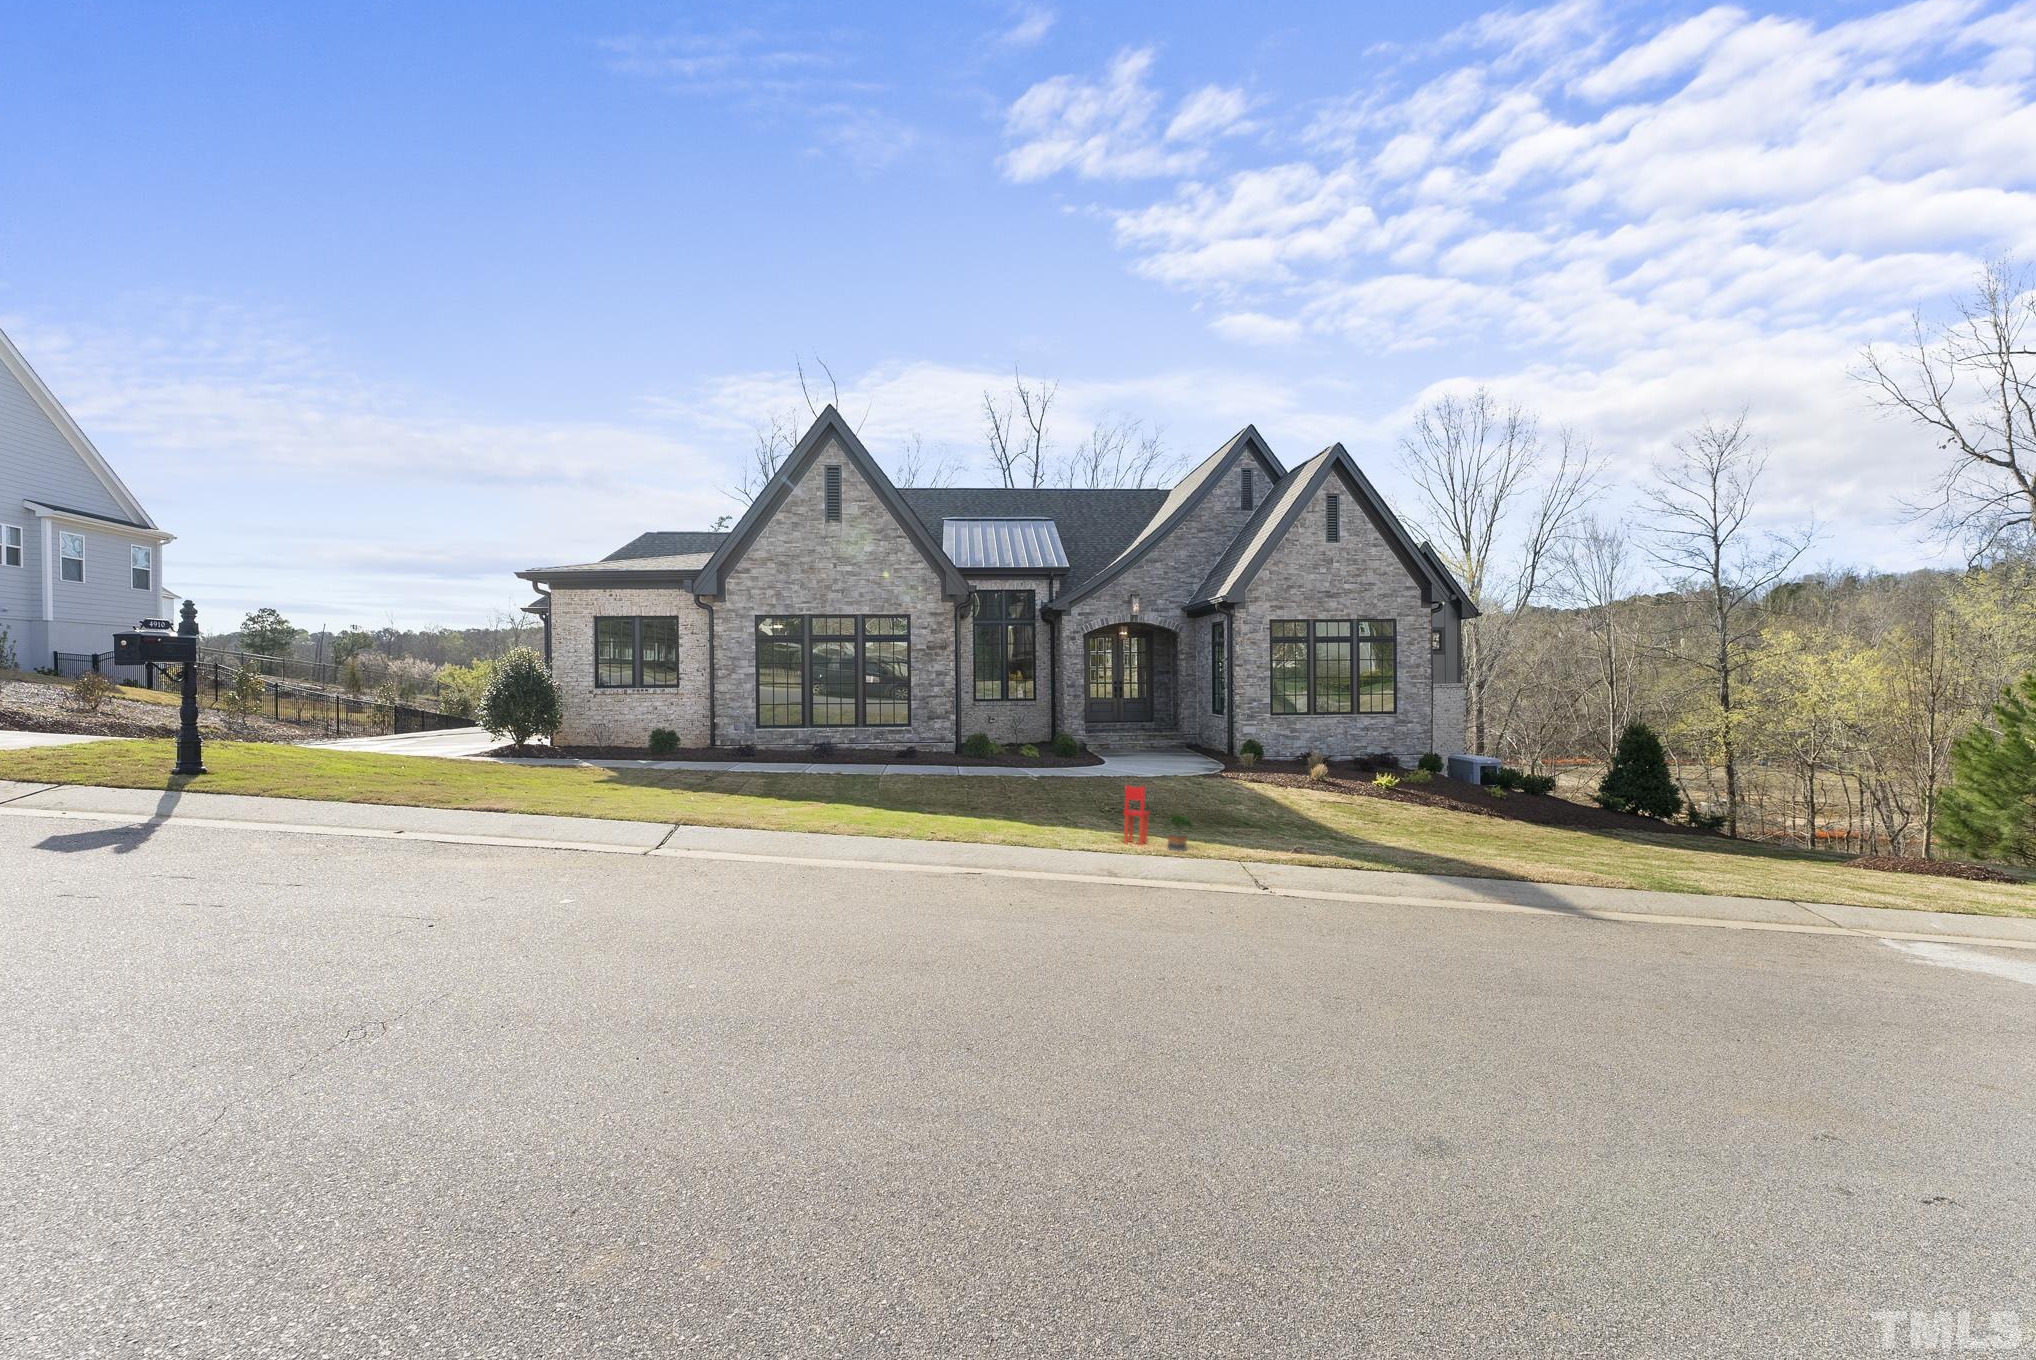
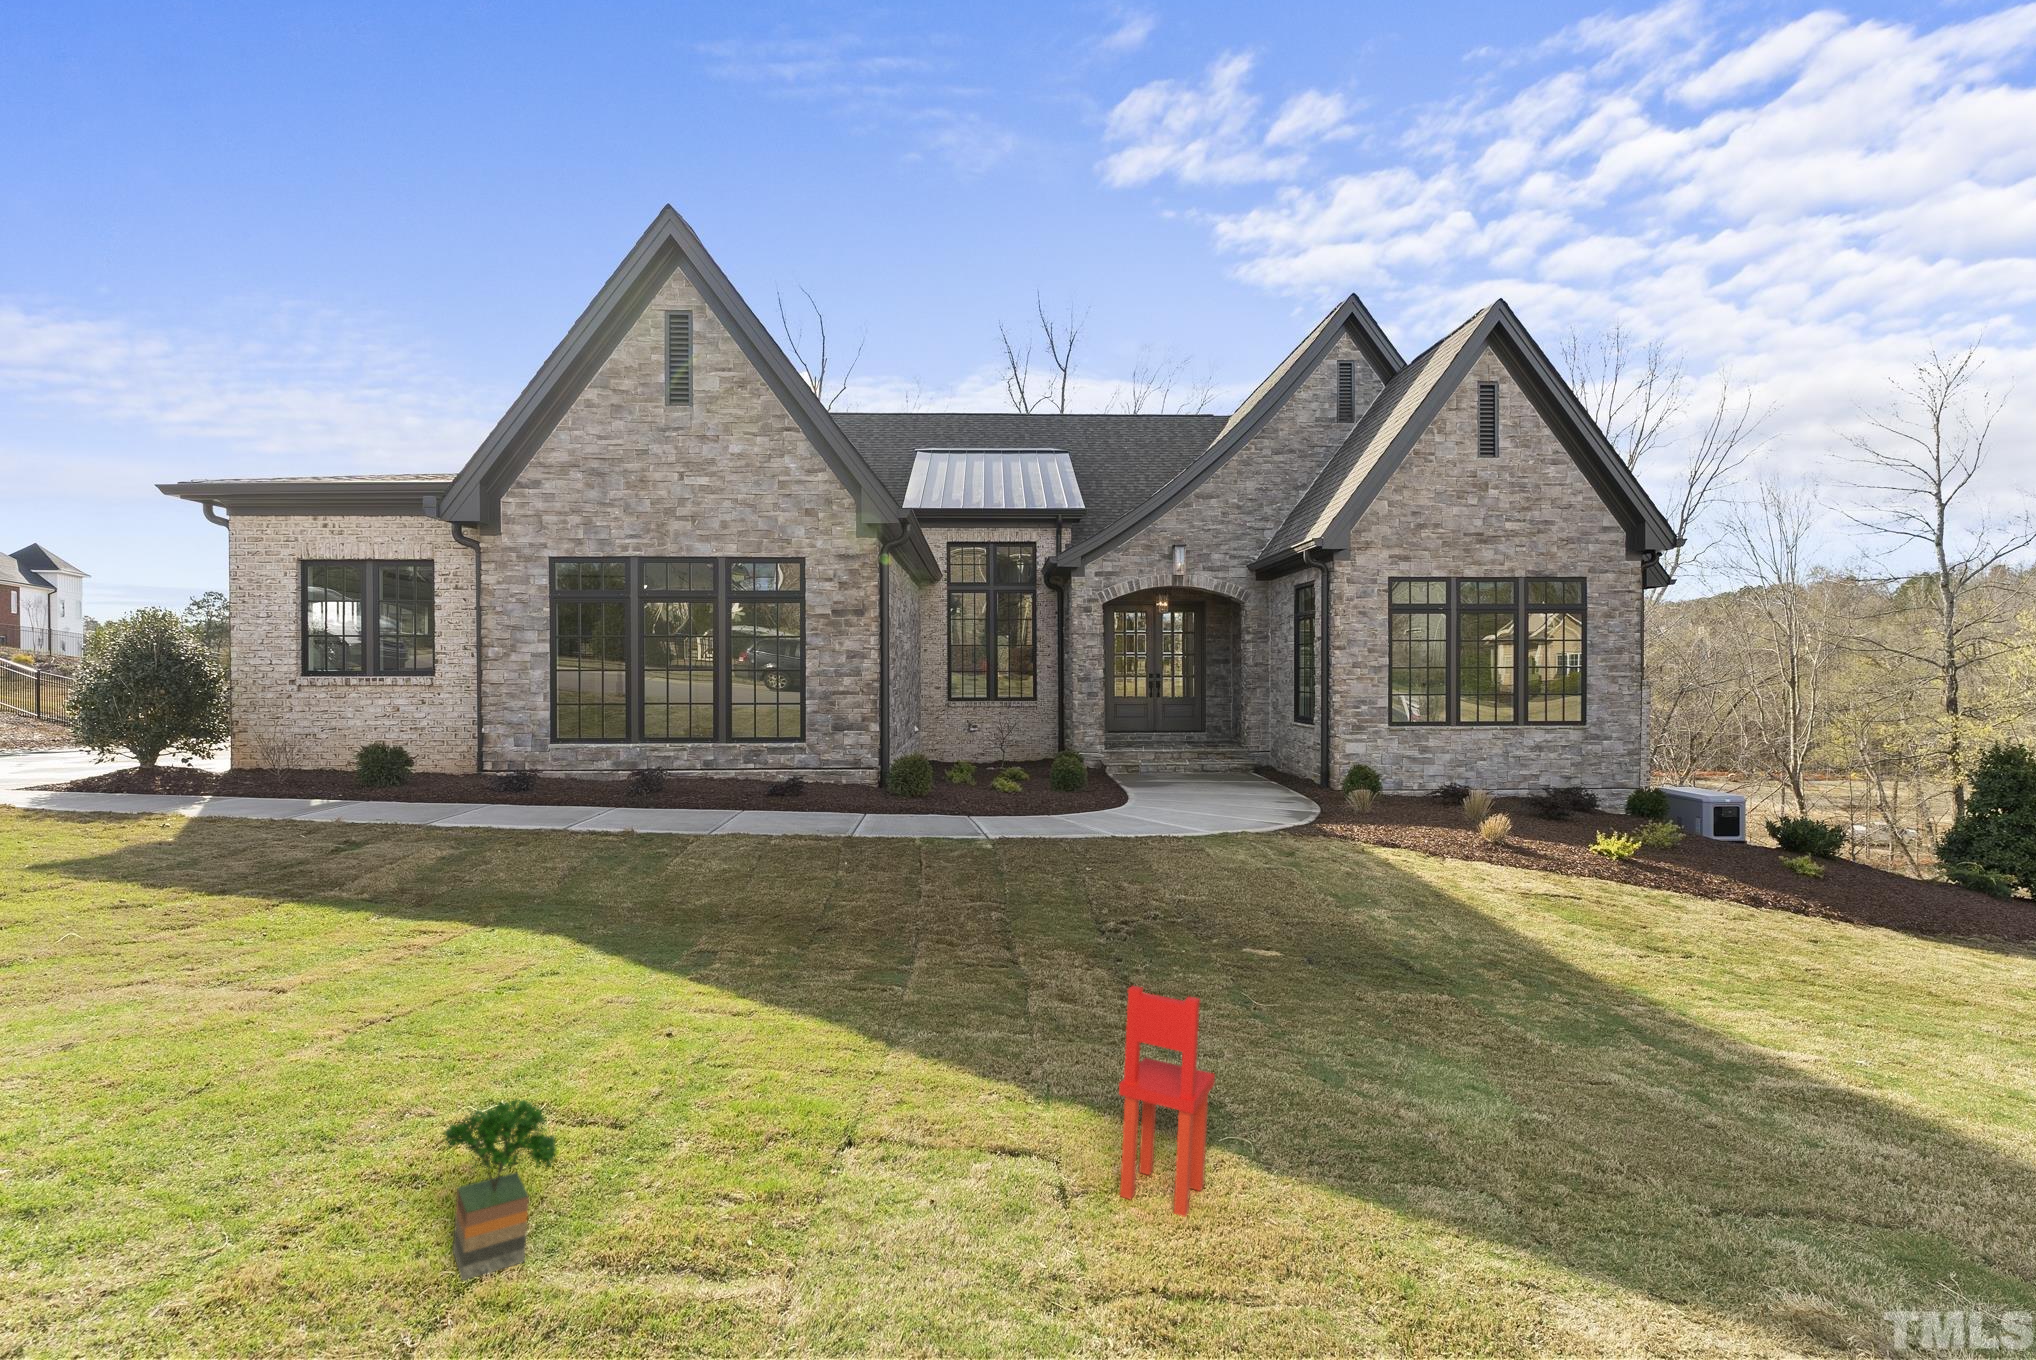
potted tree: present [1167,815,1193,851] -> present [443,1099,557,1280]

